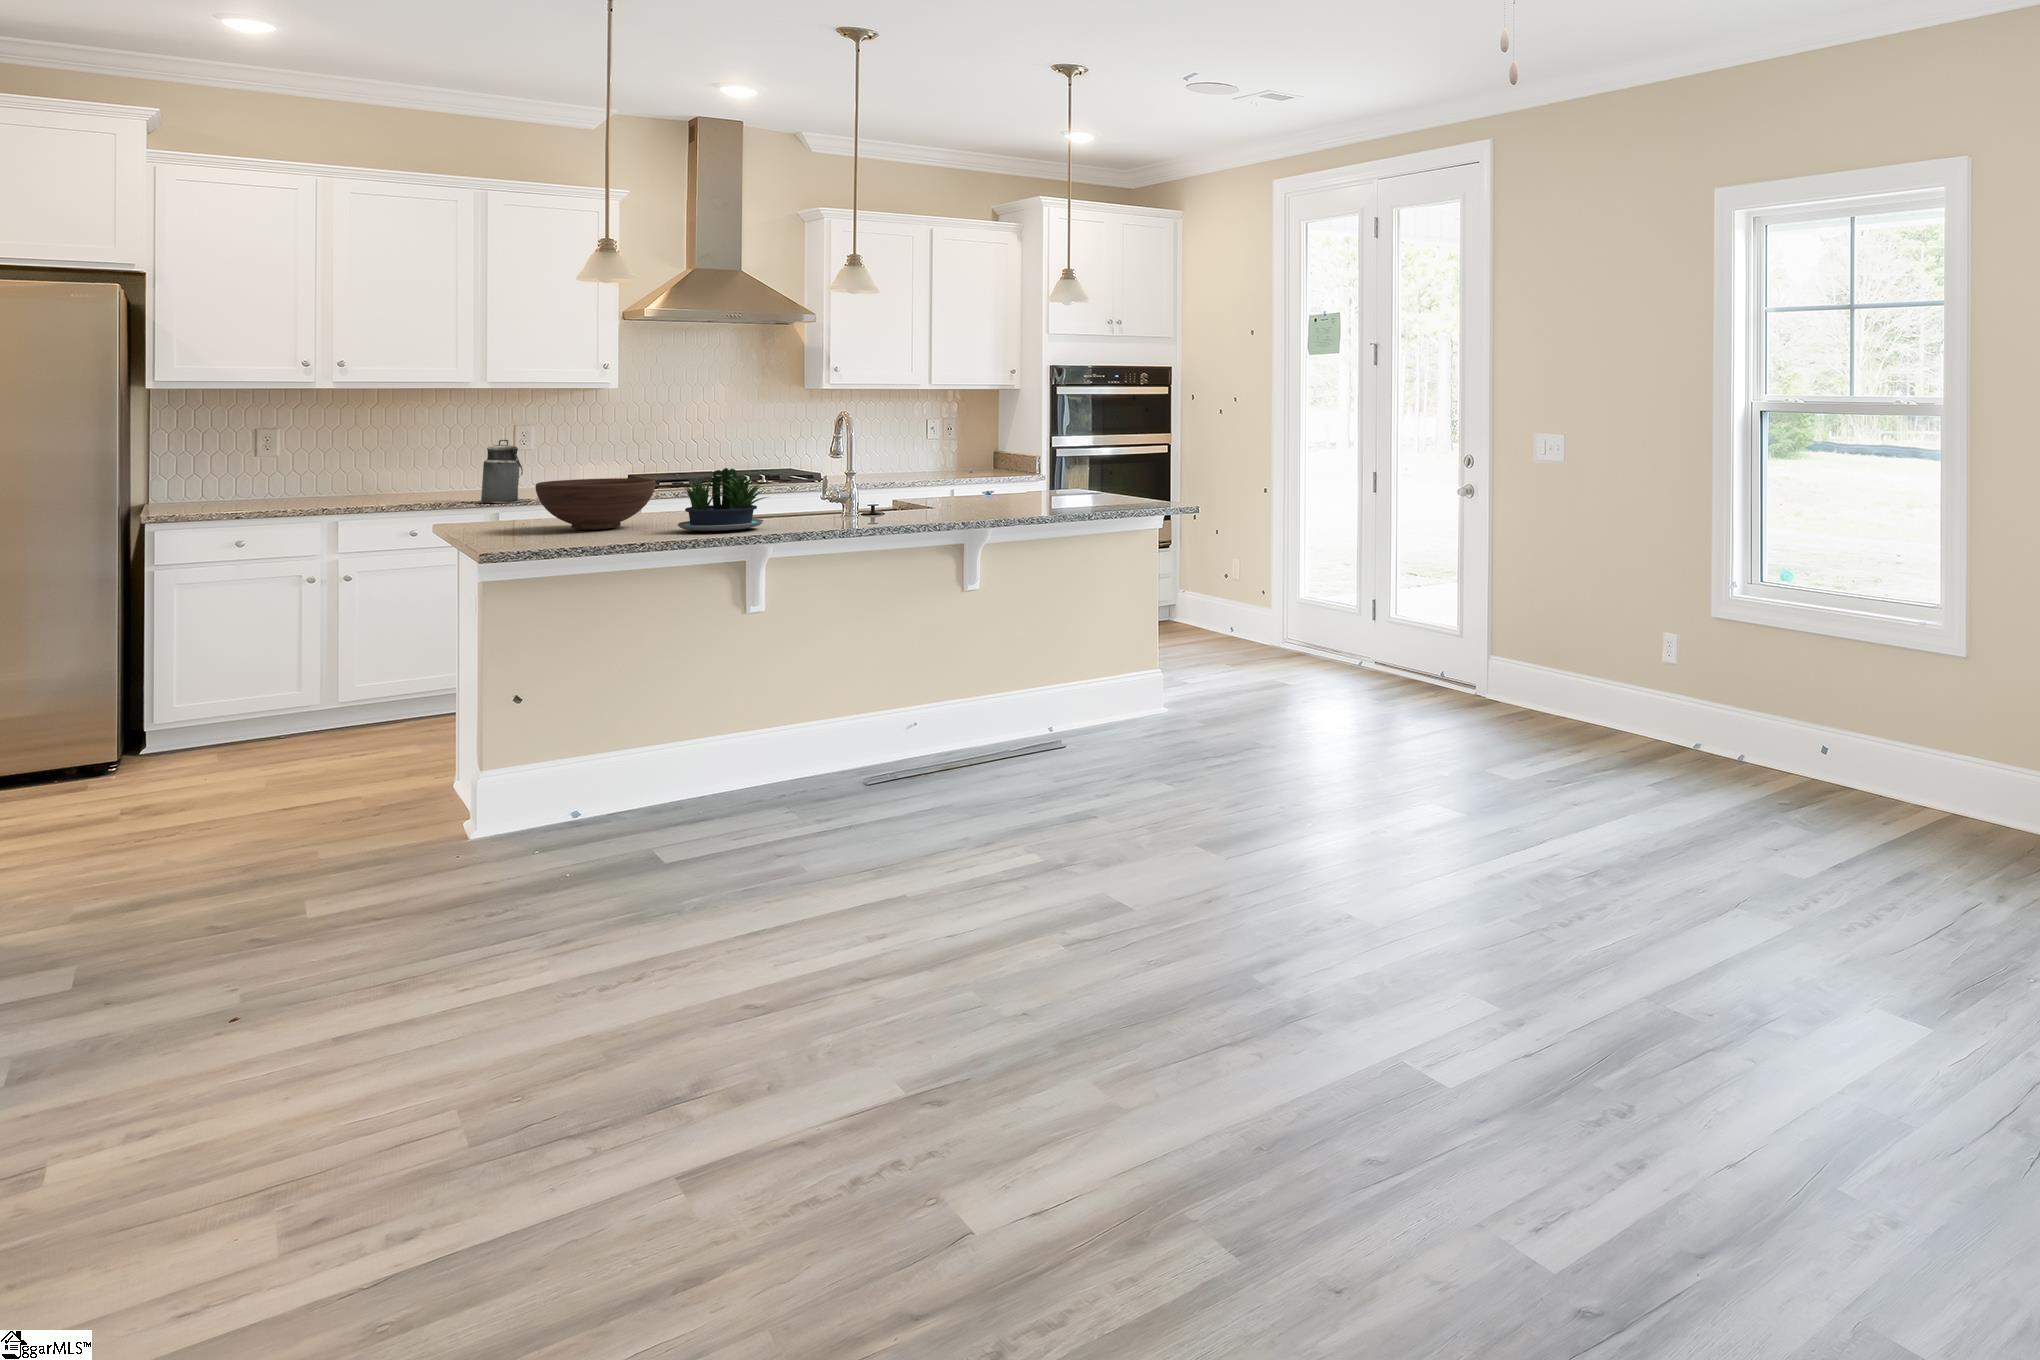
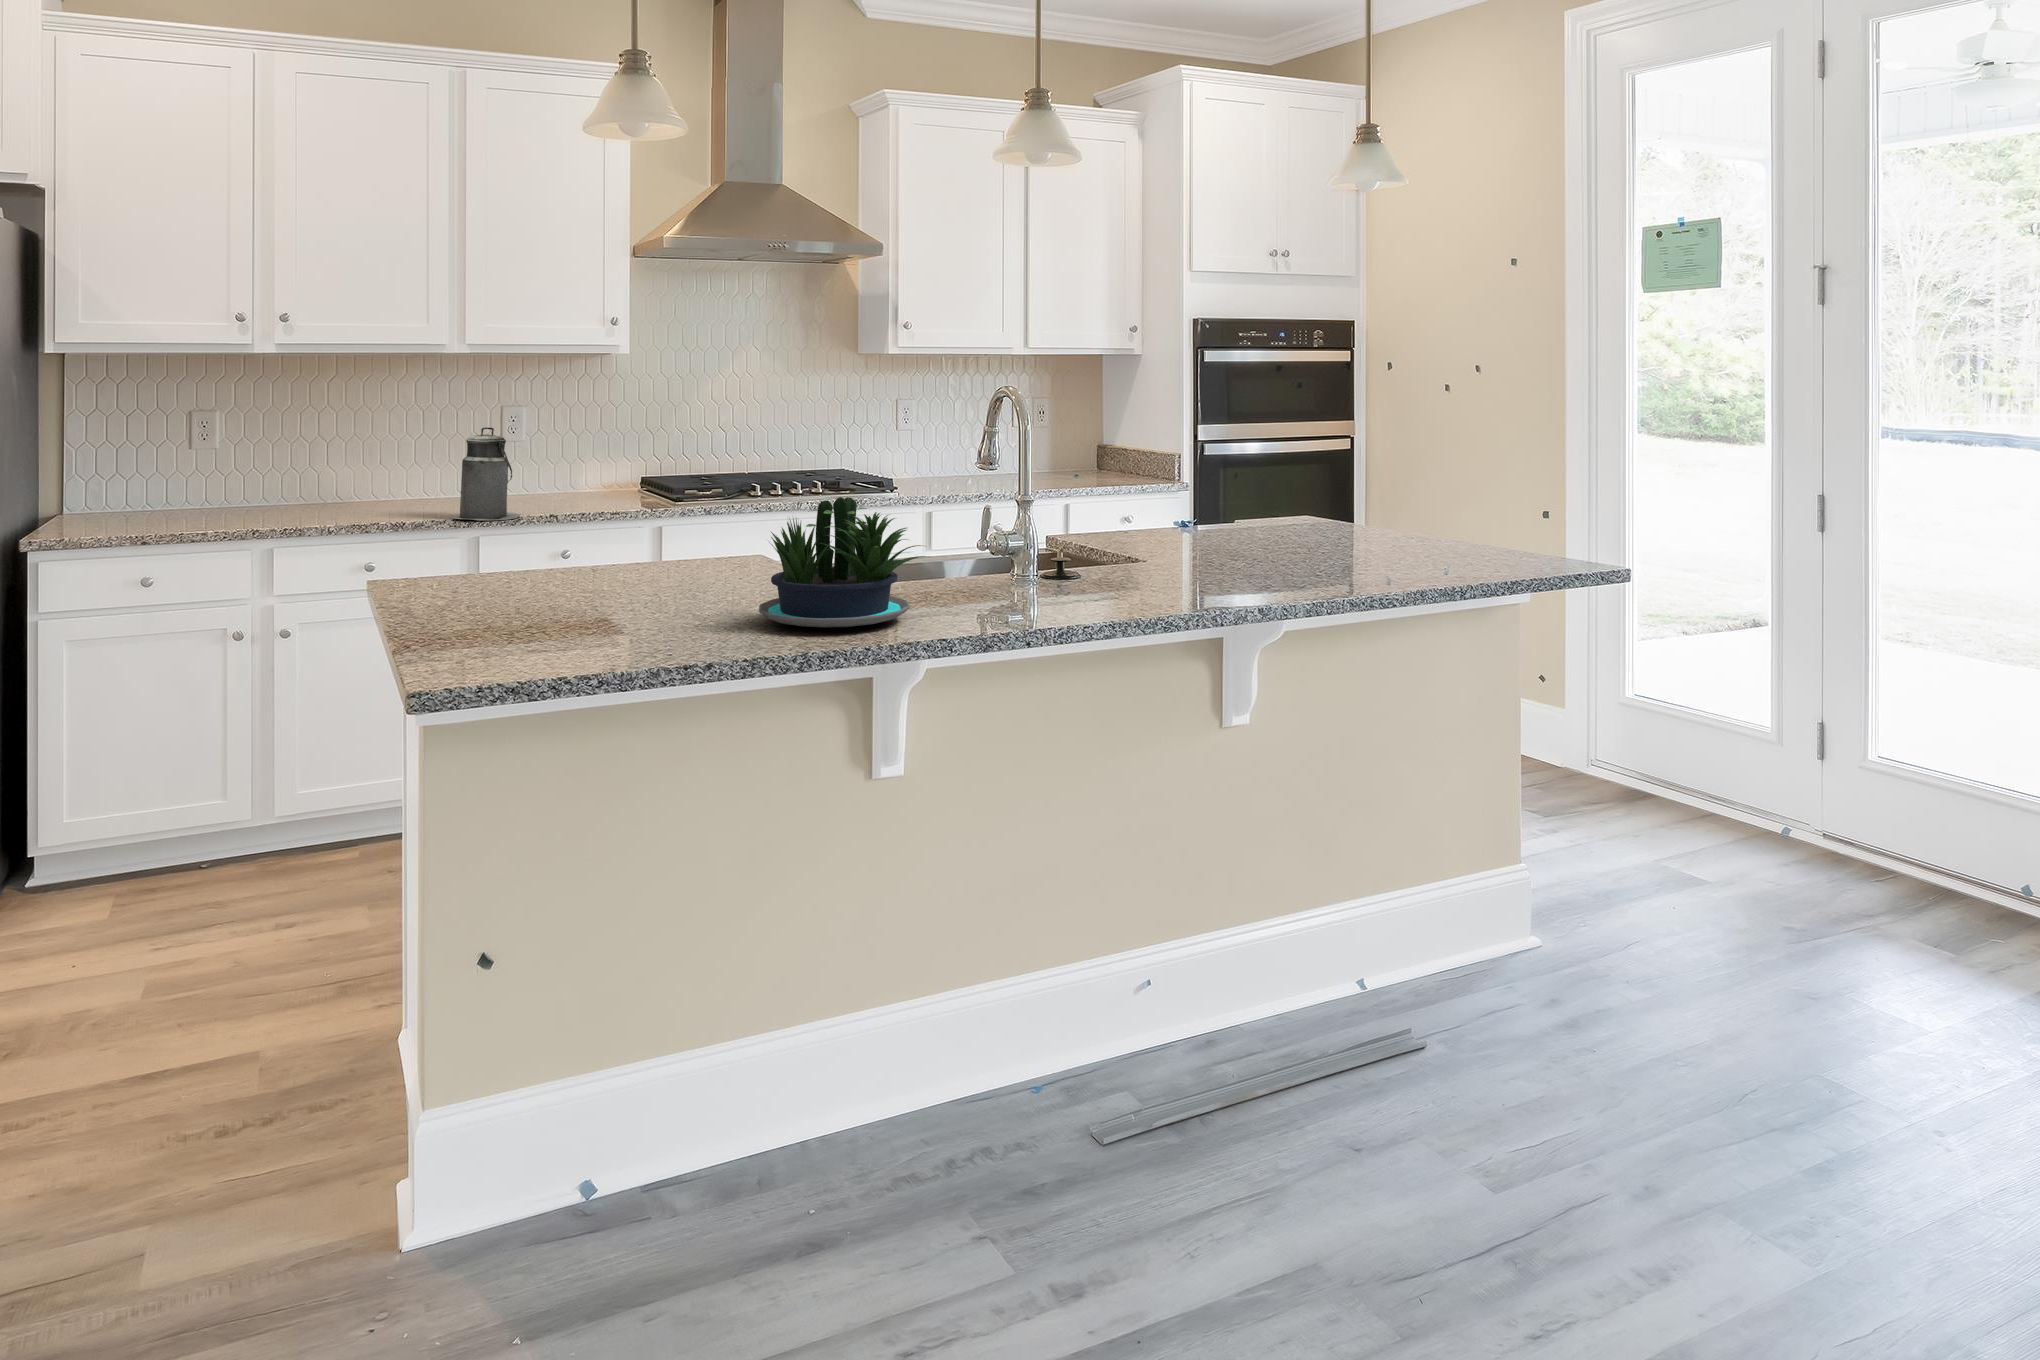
fruit bowl: present [535,478,656,530] -> none [515,506,711,608]

